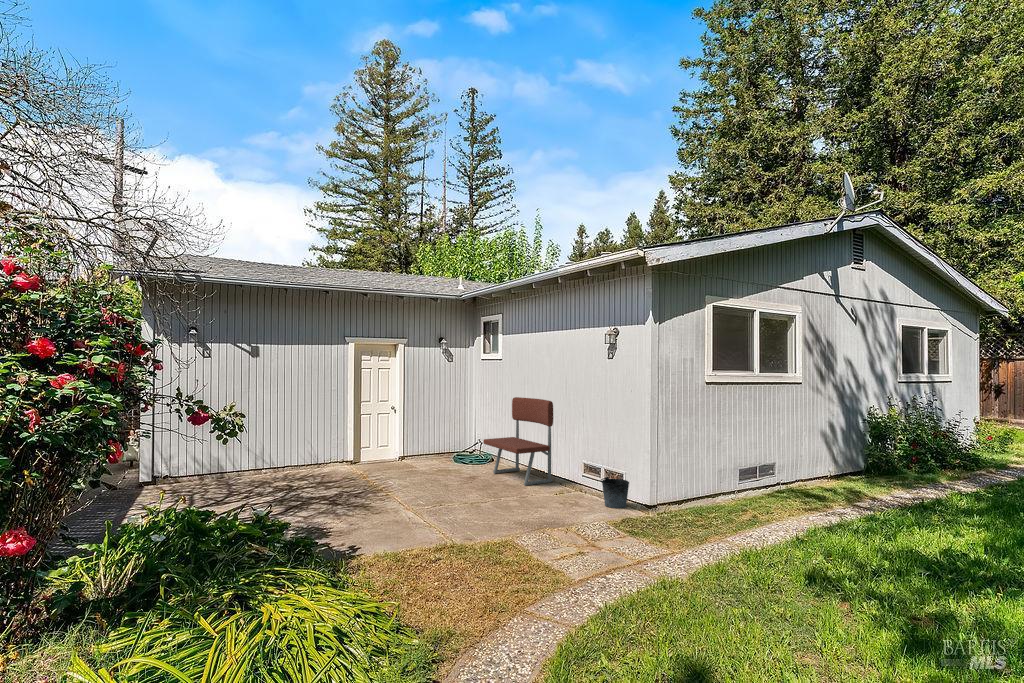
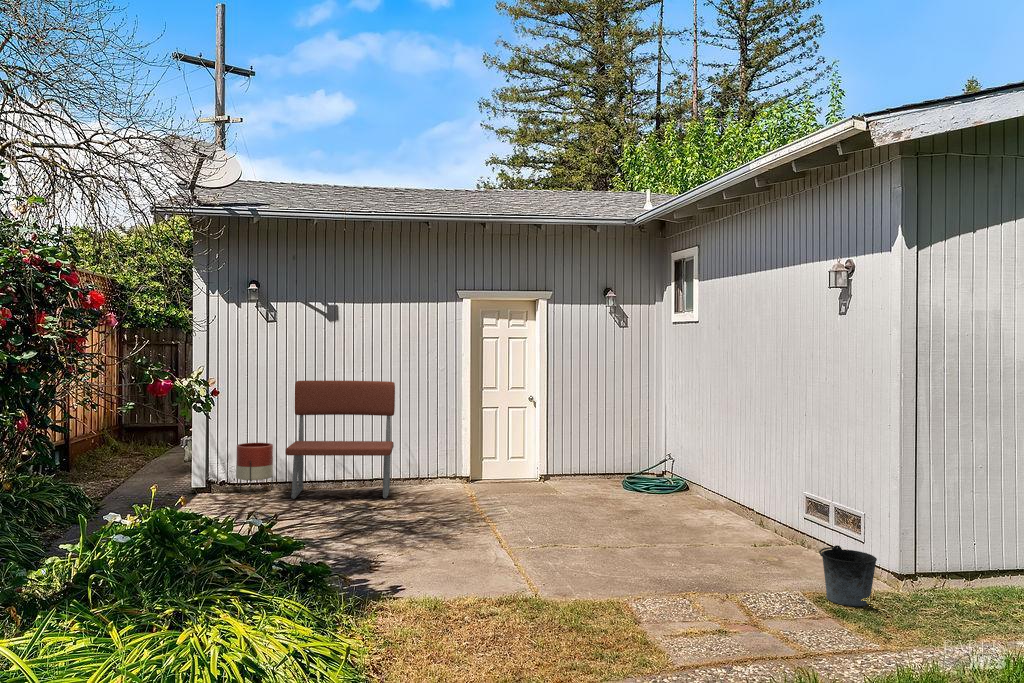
bench: present [483,397,553,486] -> present [286,380,395,499]
planter: none [178,447,209,486] -> present [236,443,273,495]

